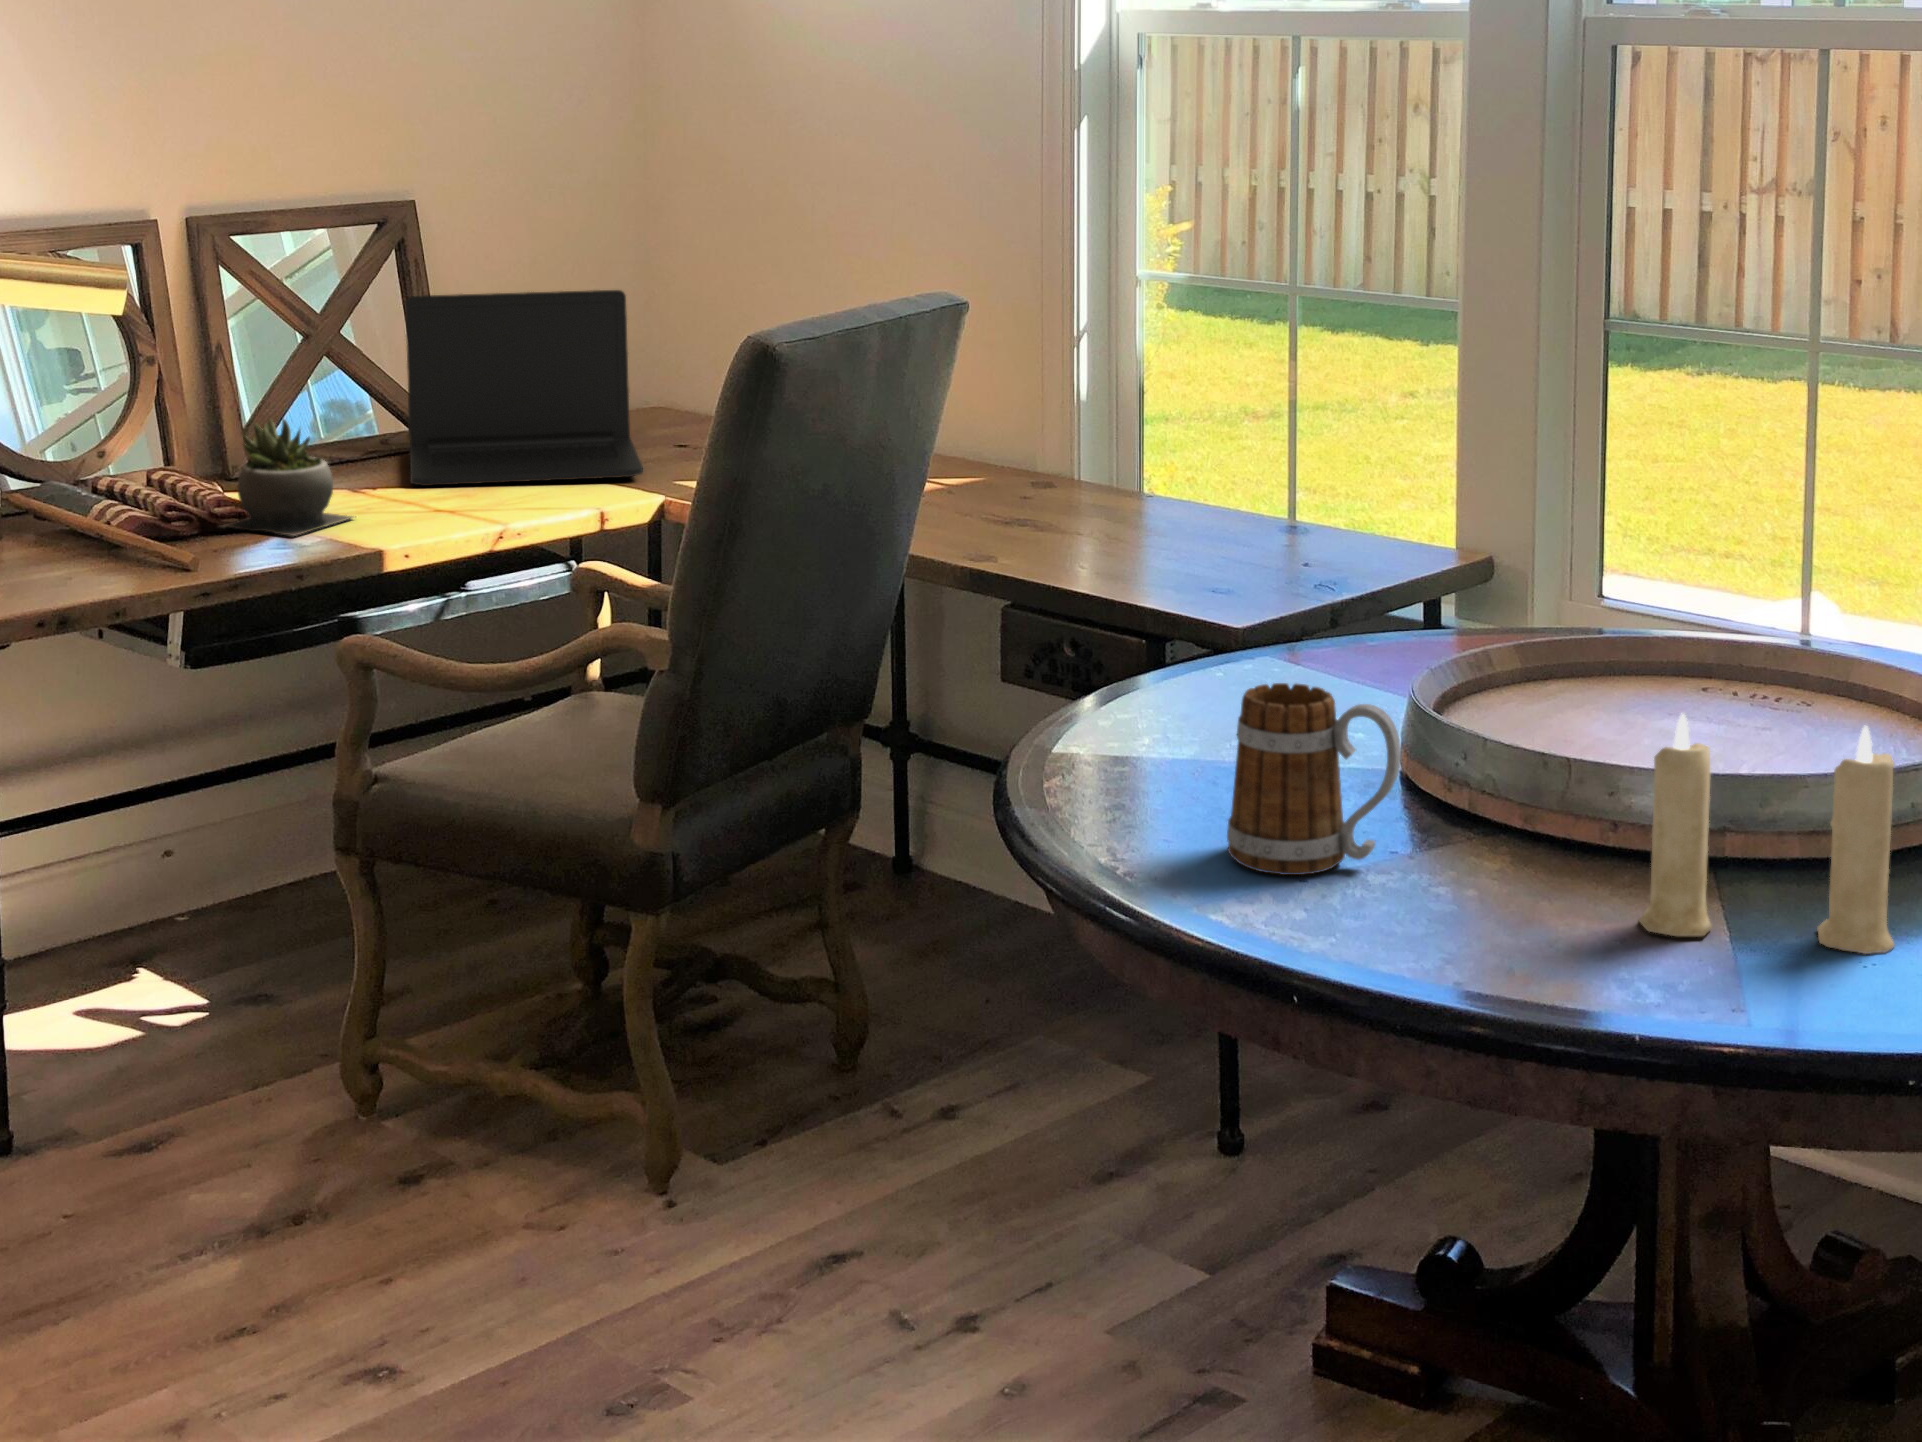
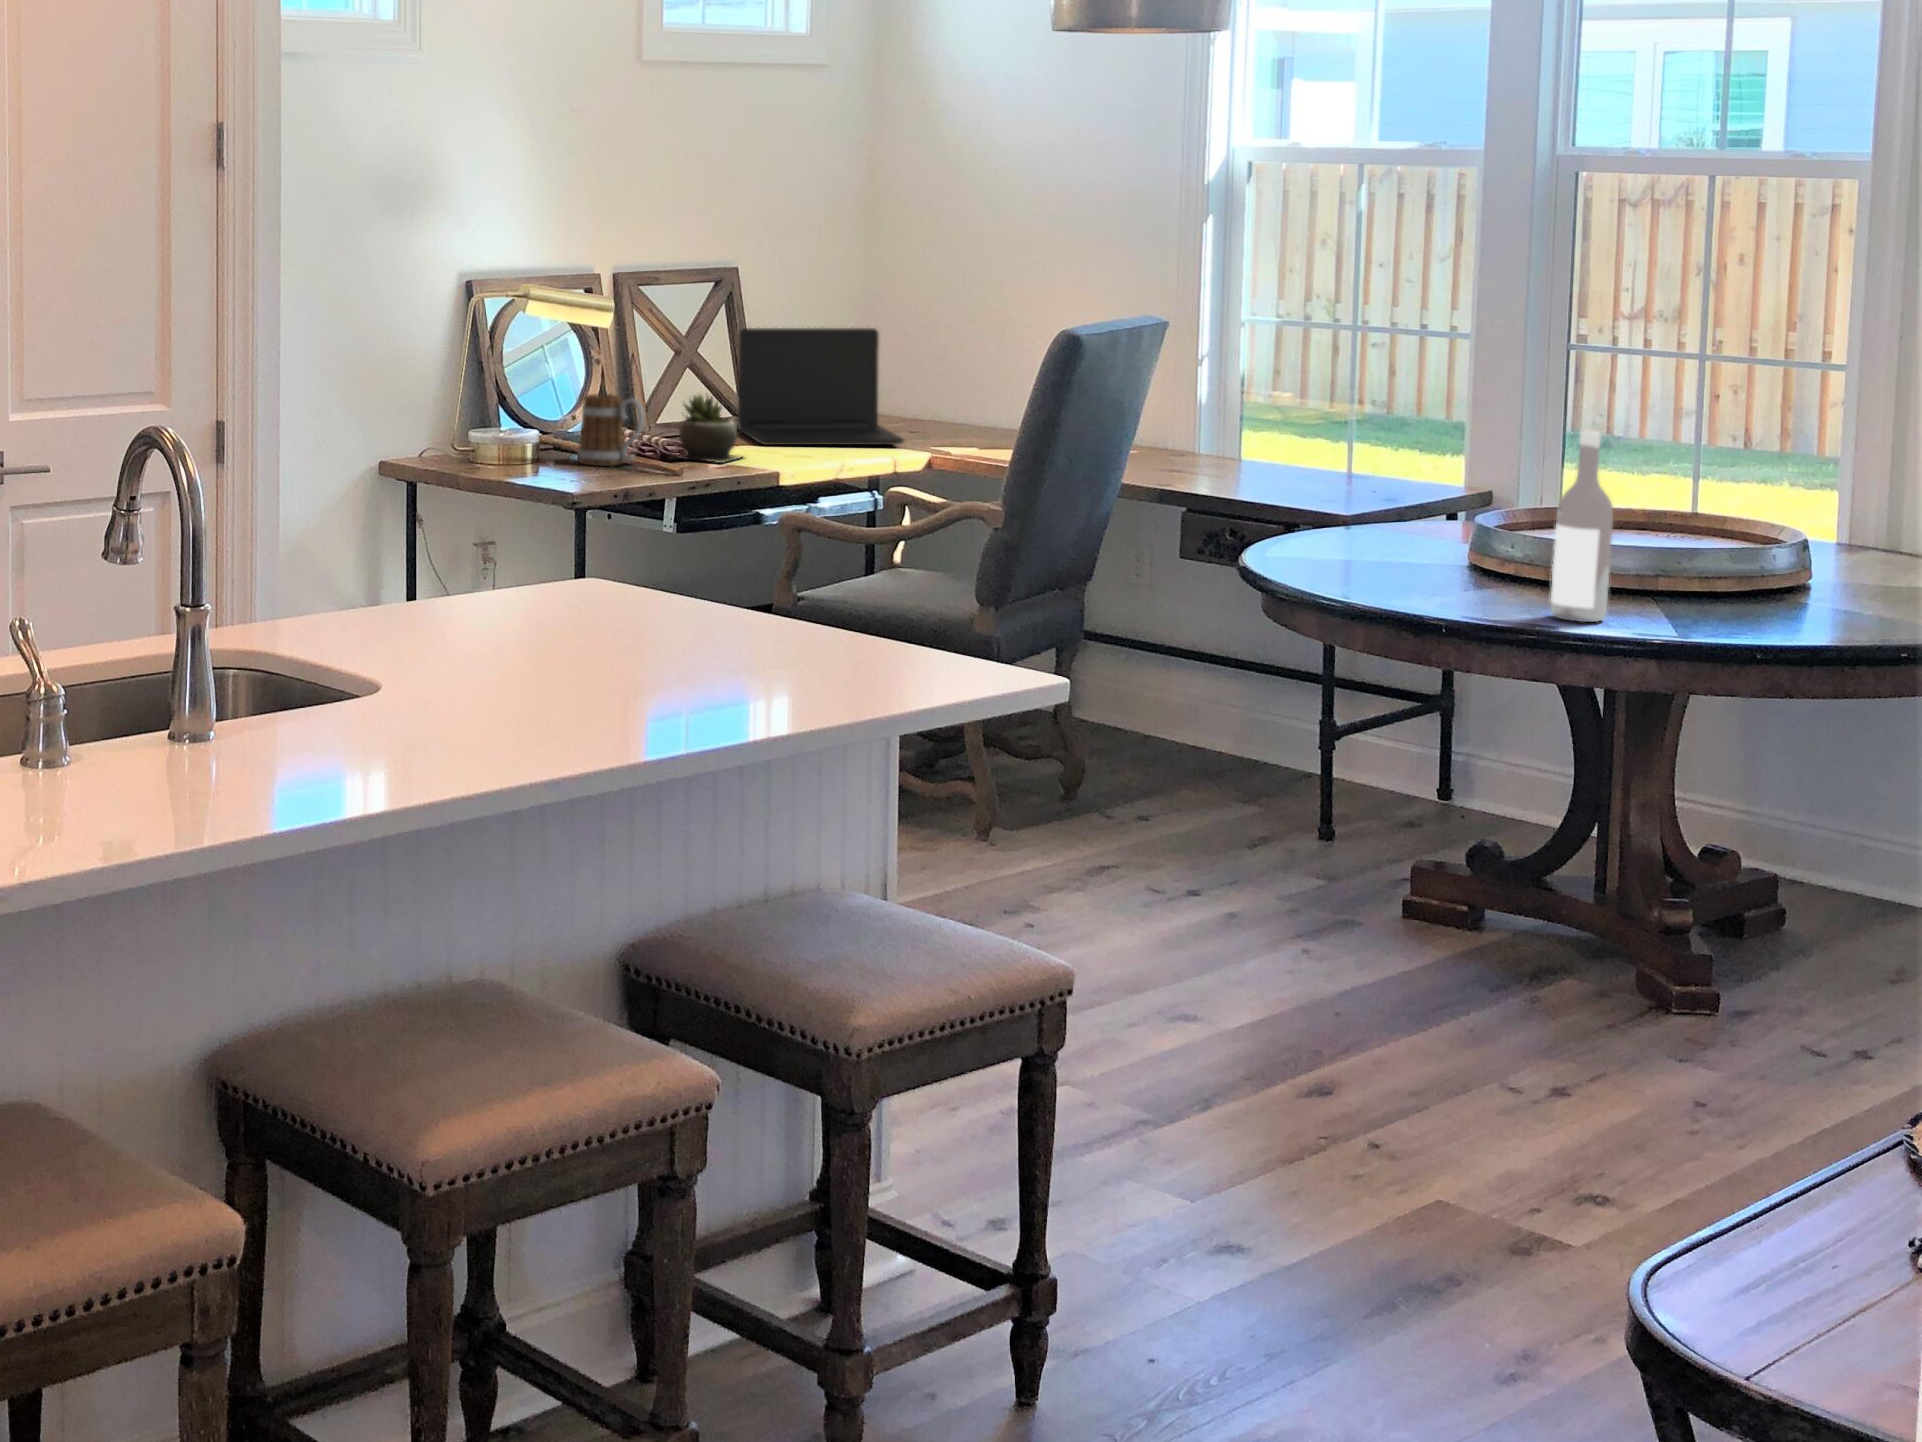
wine bottle: none [1474,591,1584,975] -> present [1551,431,1613,622]
mug: present [1227,683,1401,875] -> present [578,394,644,466]
candle: present [1638,714,1895,954] -> none [1633,496,1776,620]

